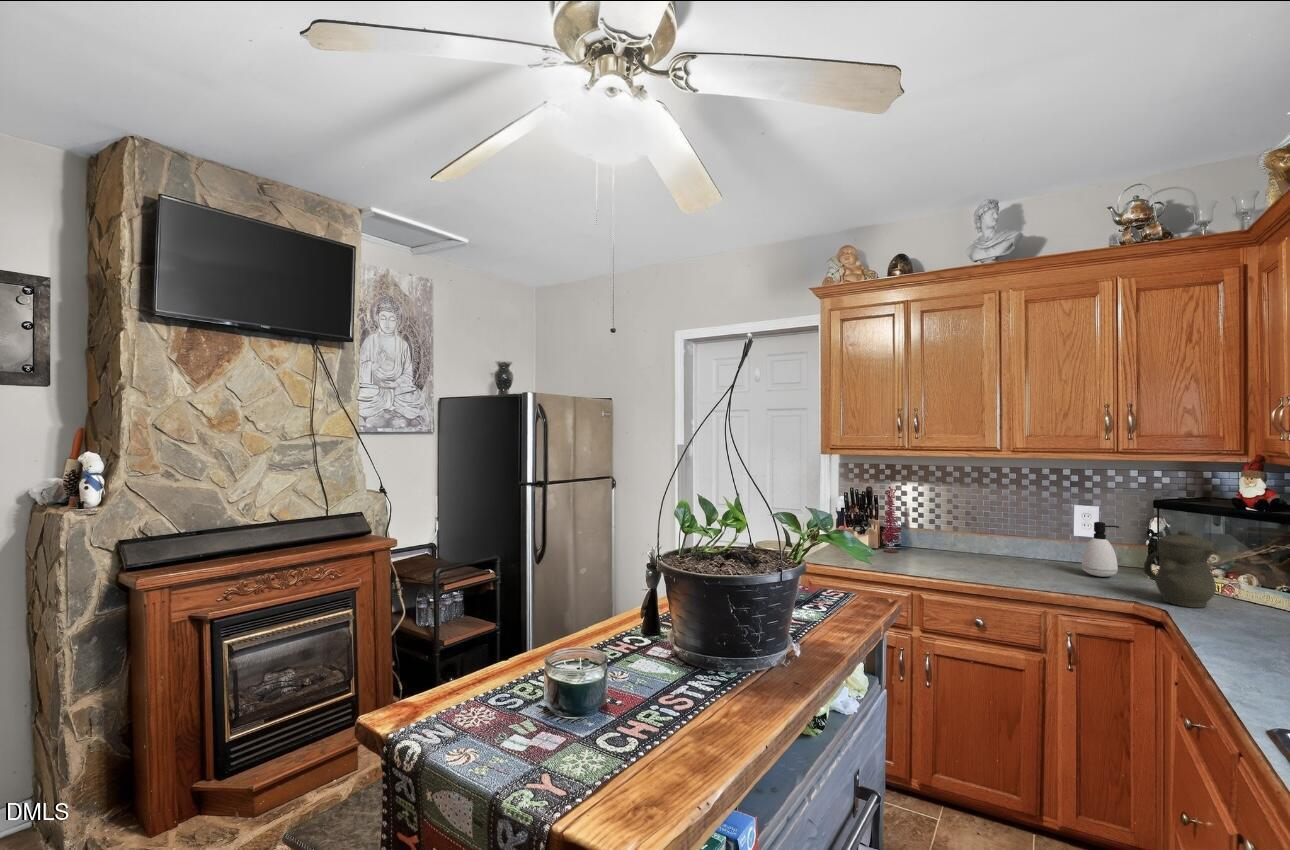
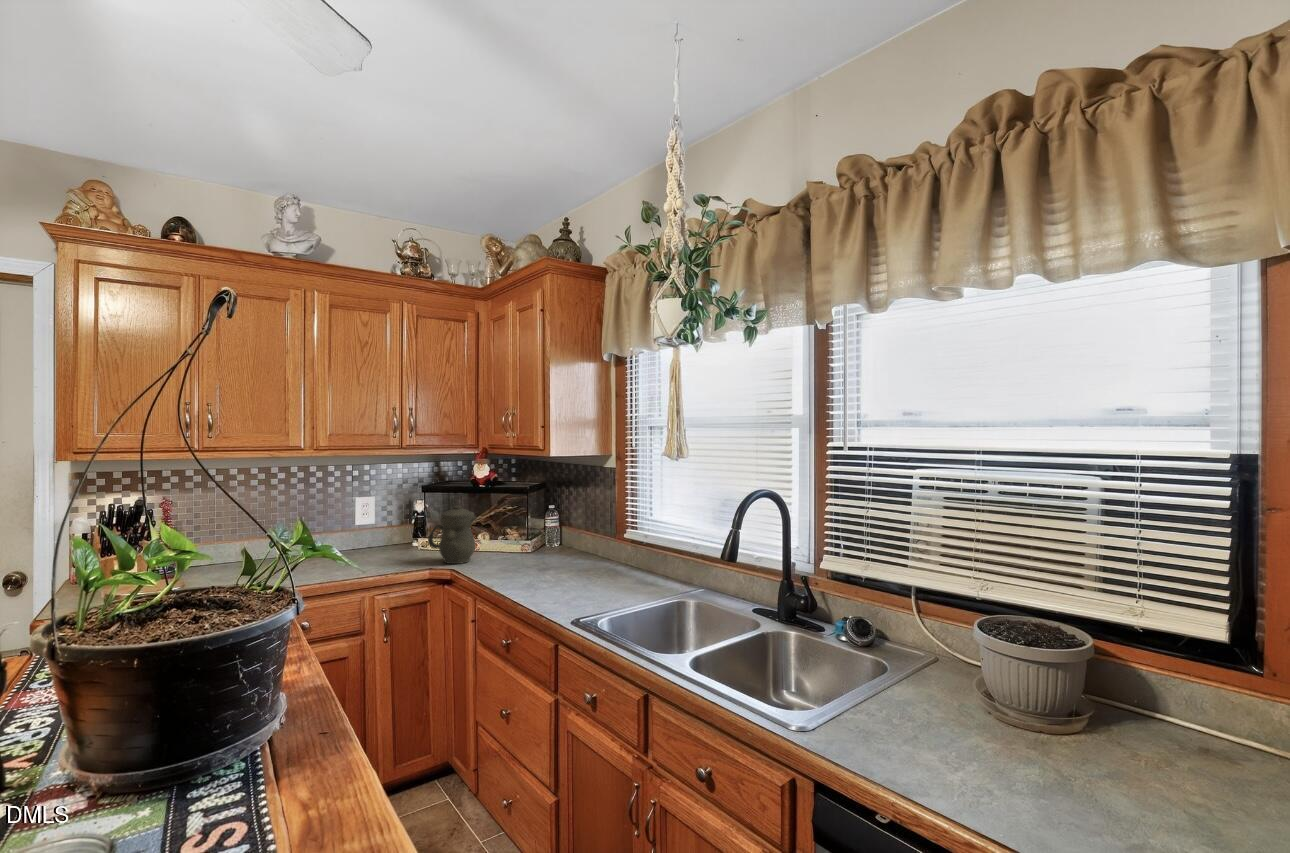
soap dispenser: present [1082,522,1119,577] -> none [373,509,402,556]

